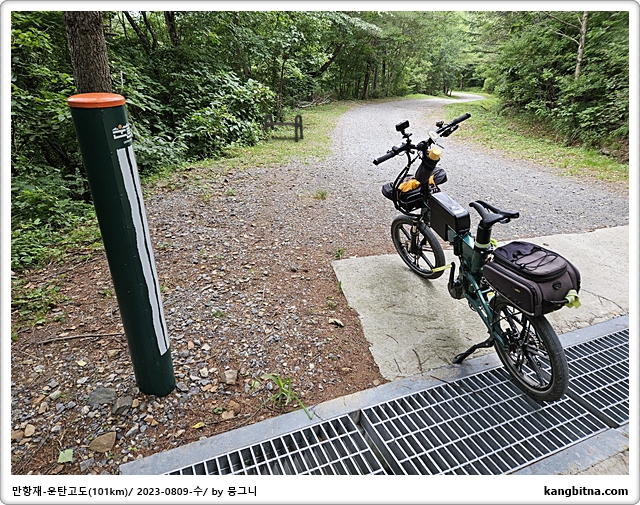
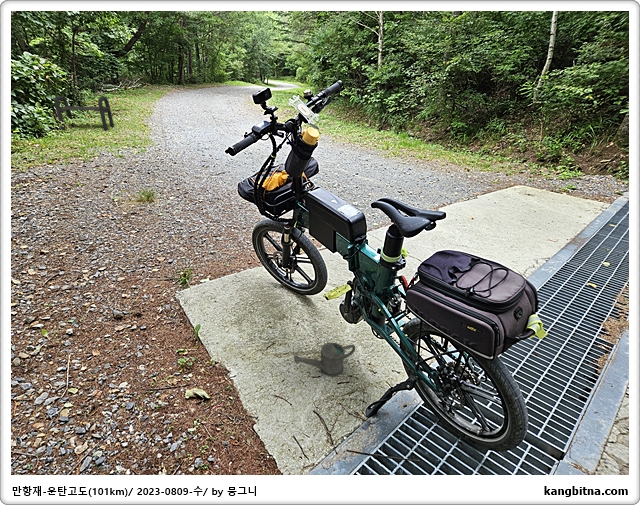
watering can: none [404,307,453,332] -> present [294,343,355,376]

